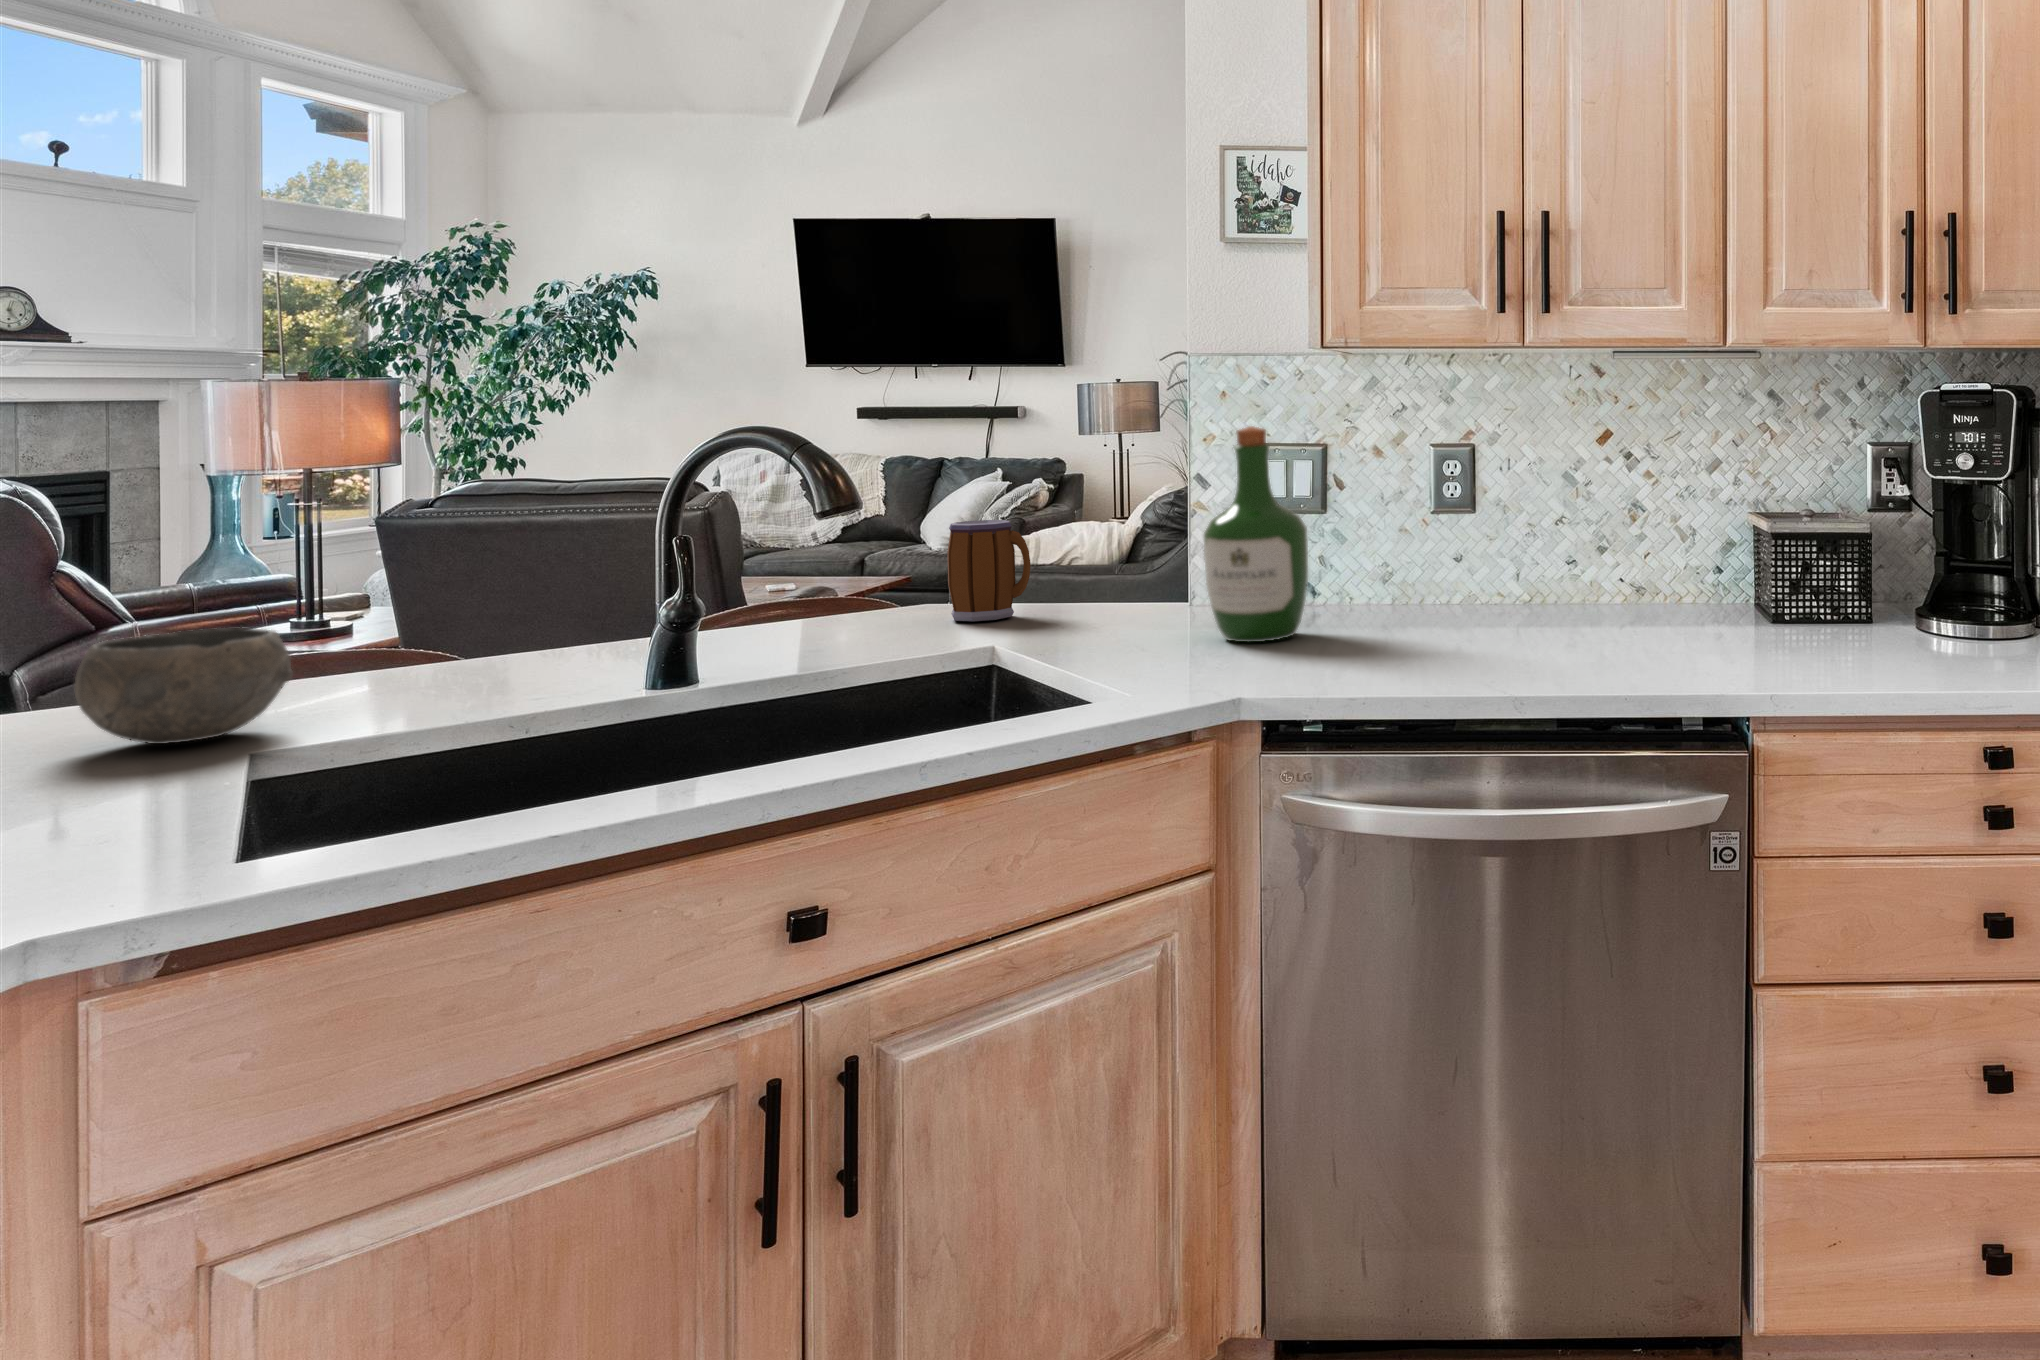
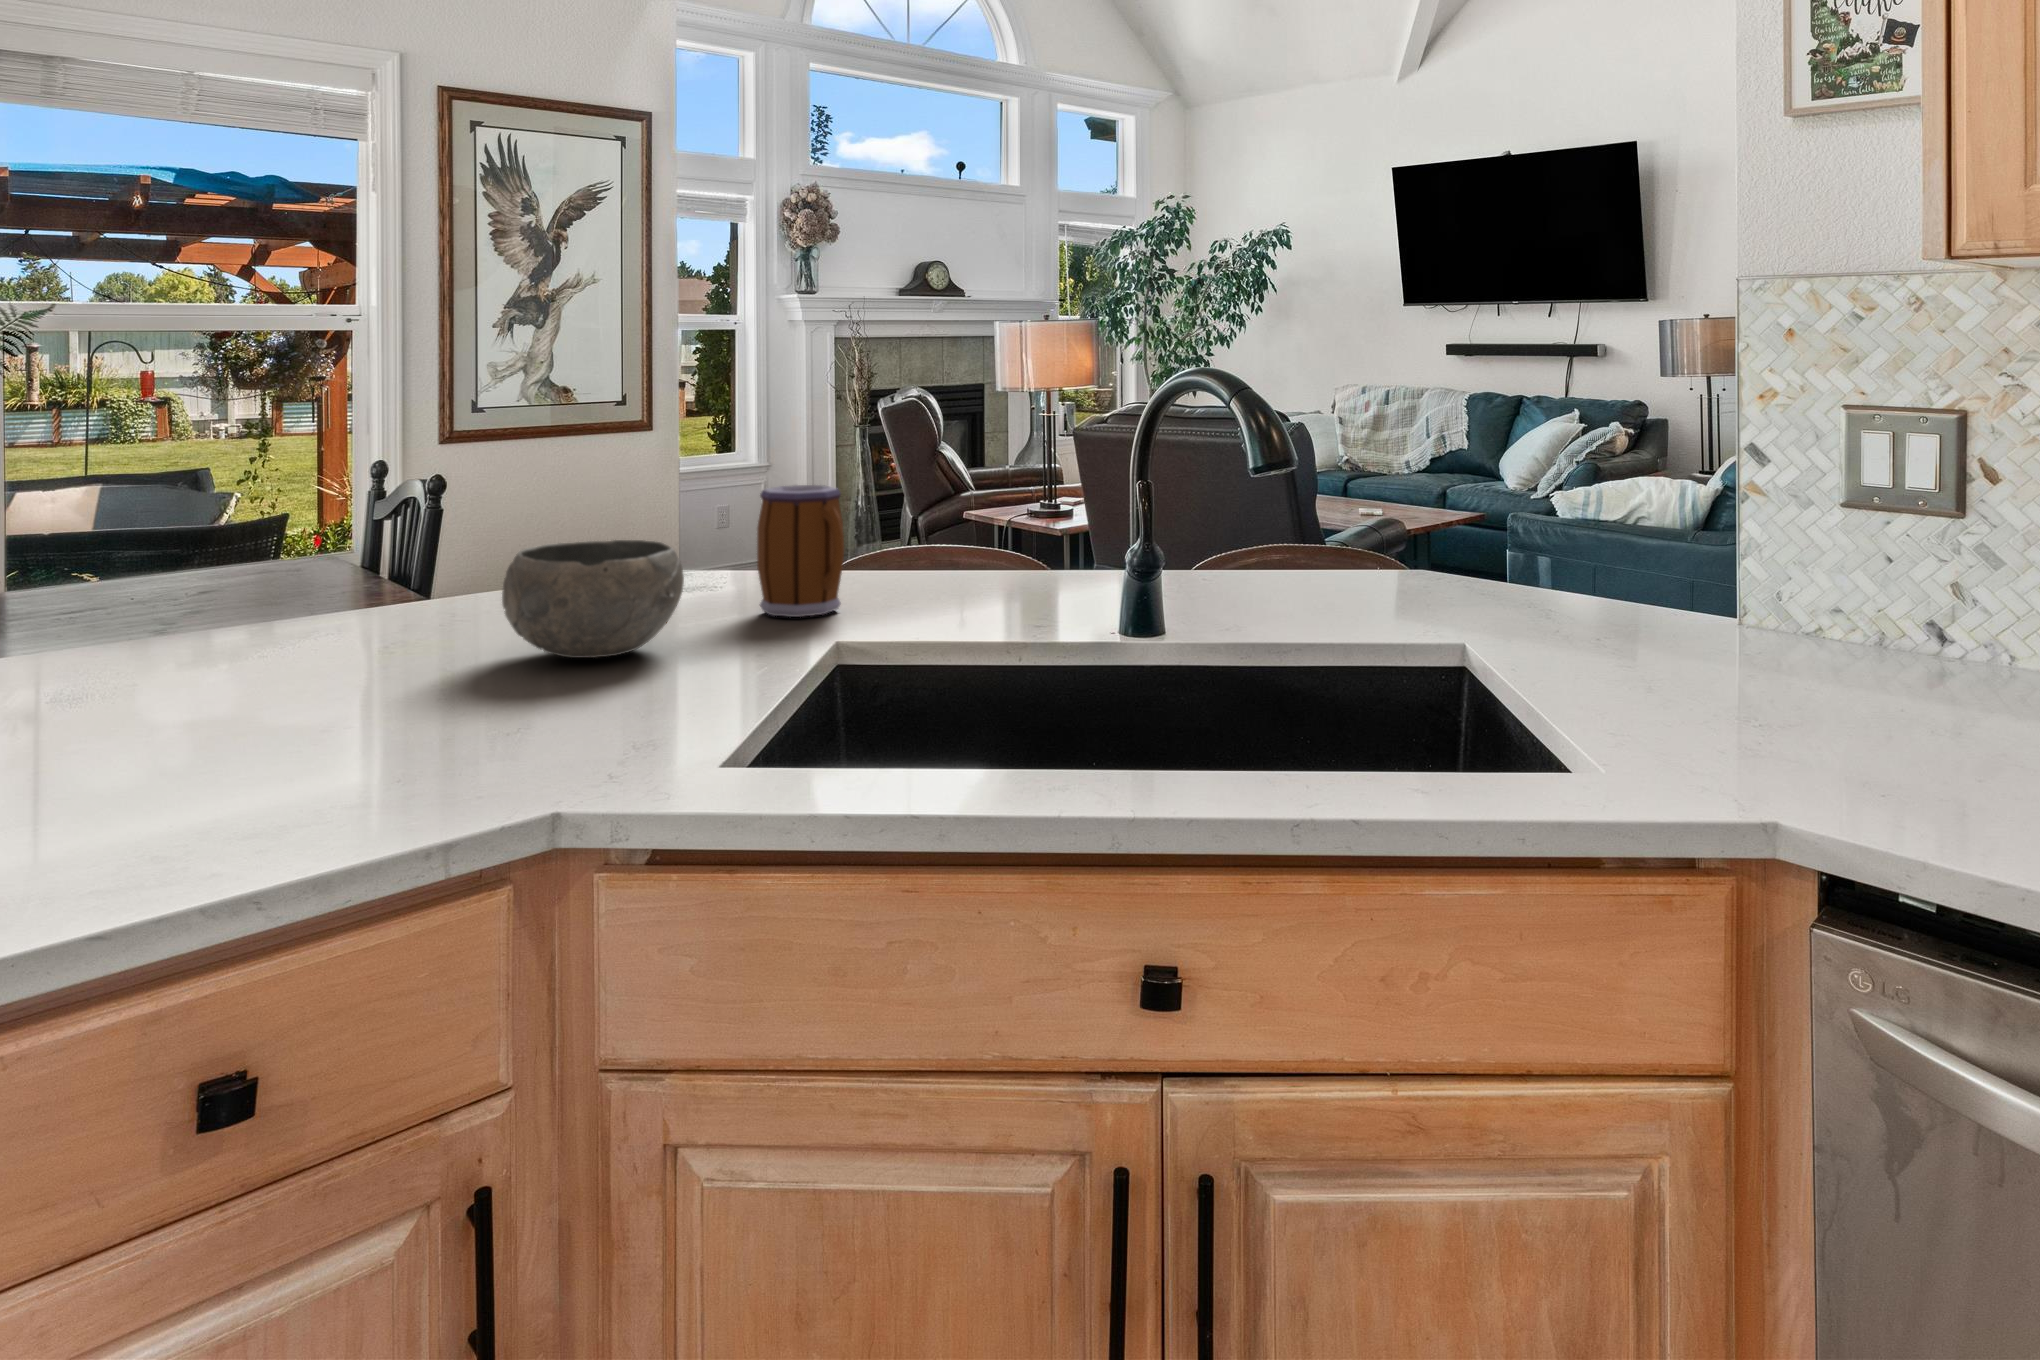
wine bottle: present [1204,426,1308,642] -> none [1736,372,1927,729]
mug: present [947,520,1030,621] -> present [757,485,844,617]

